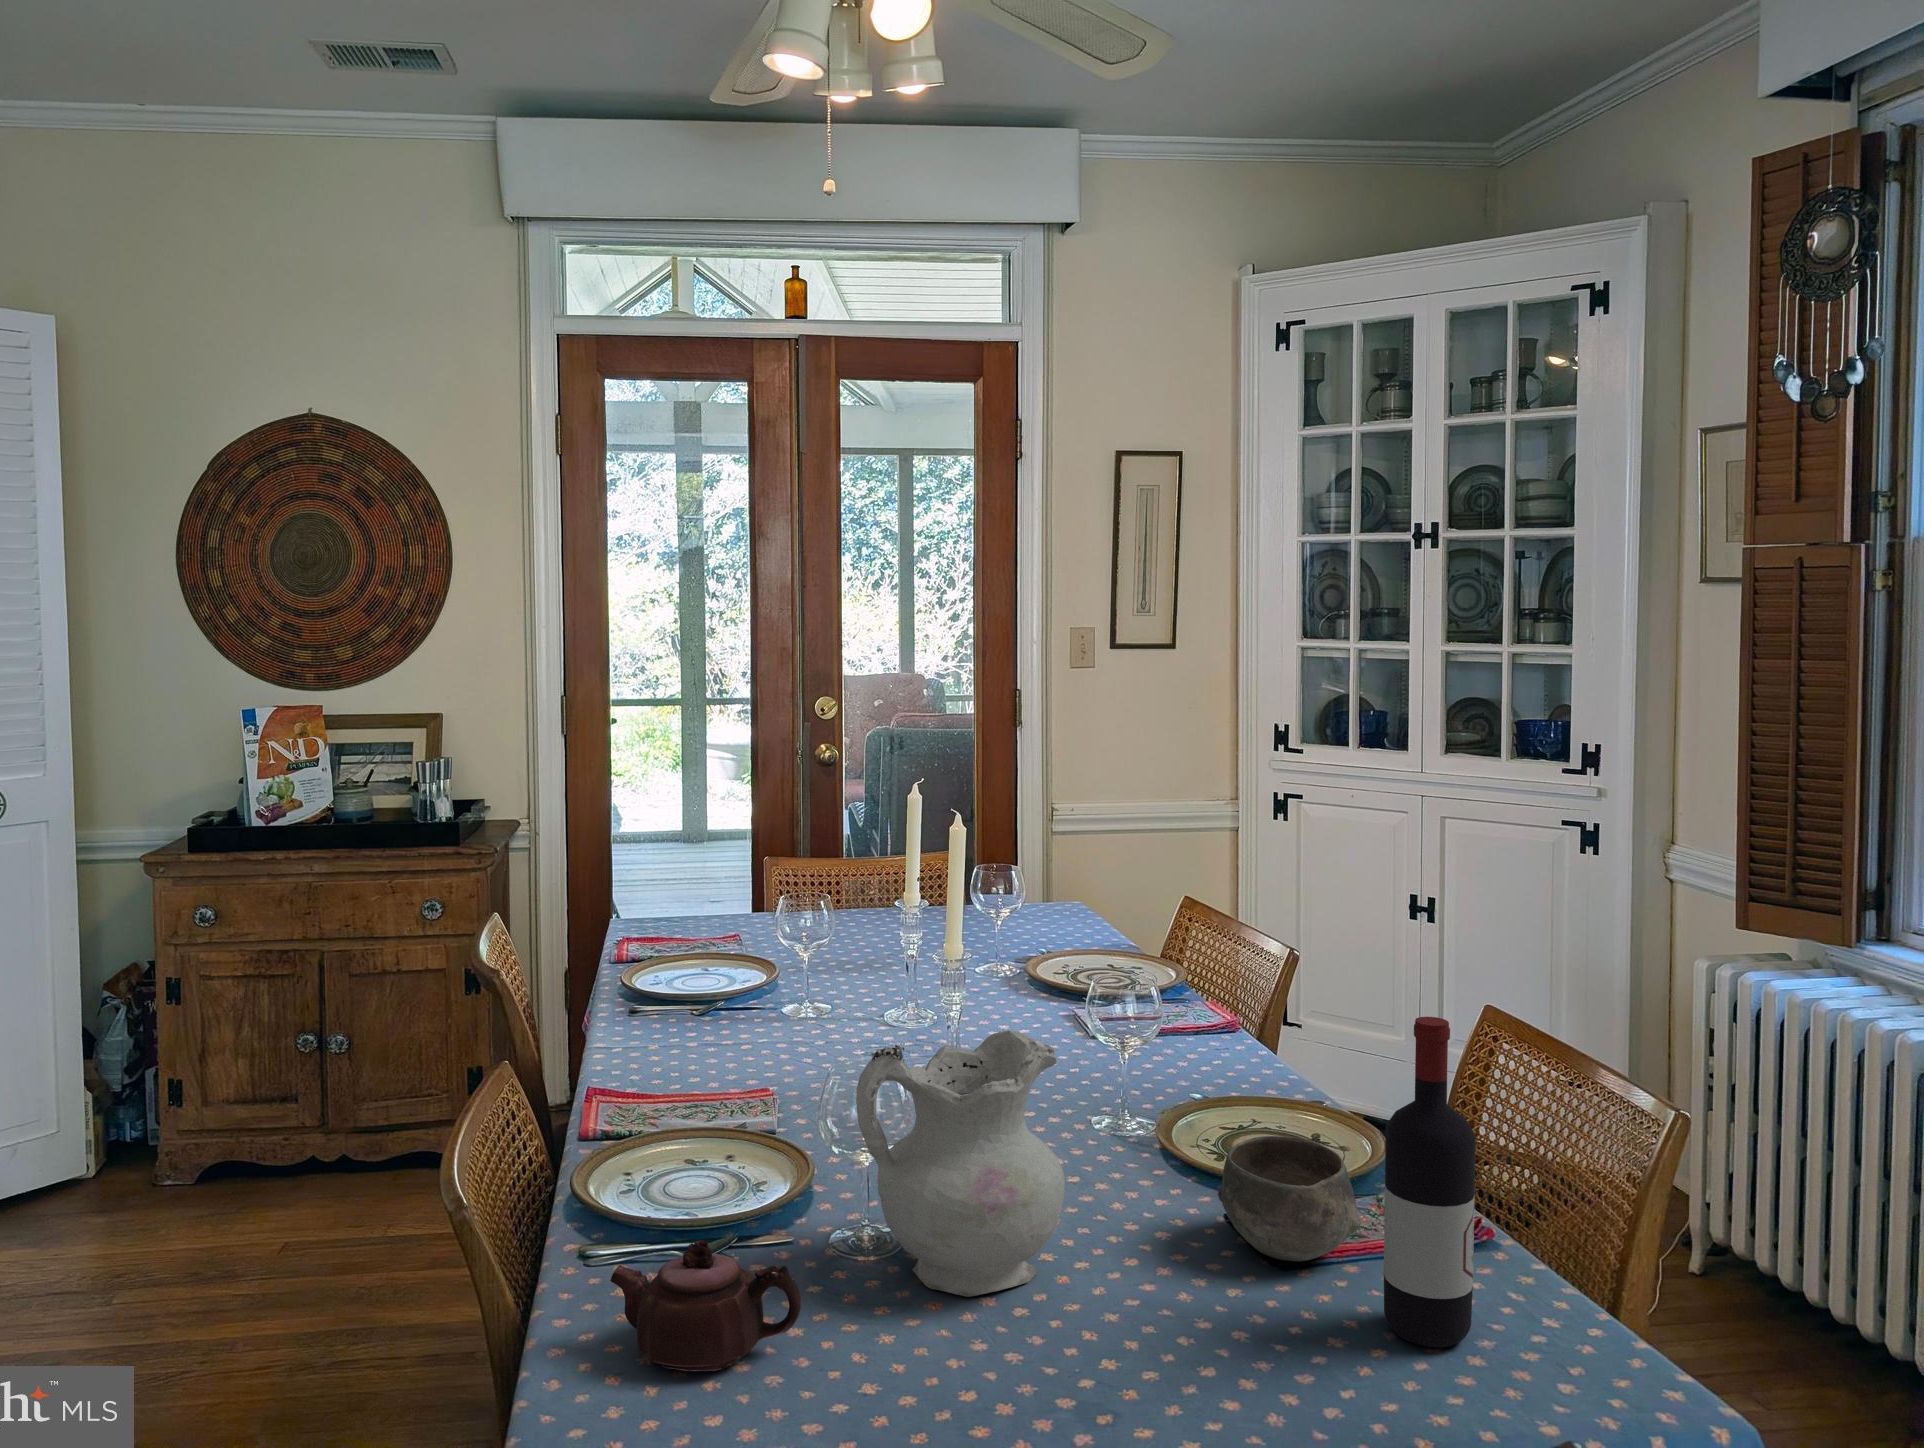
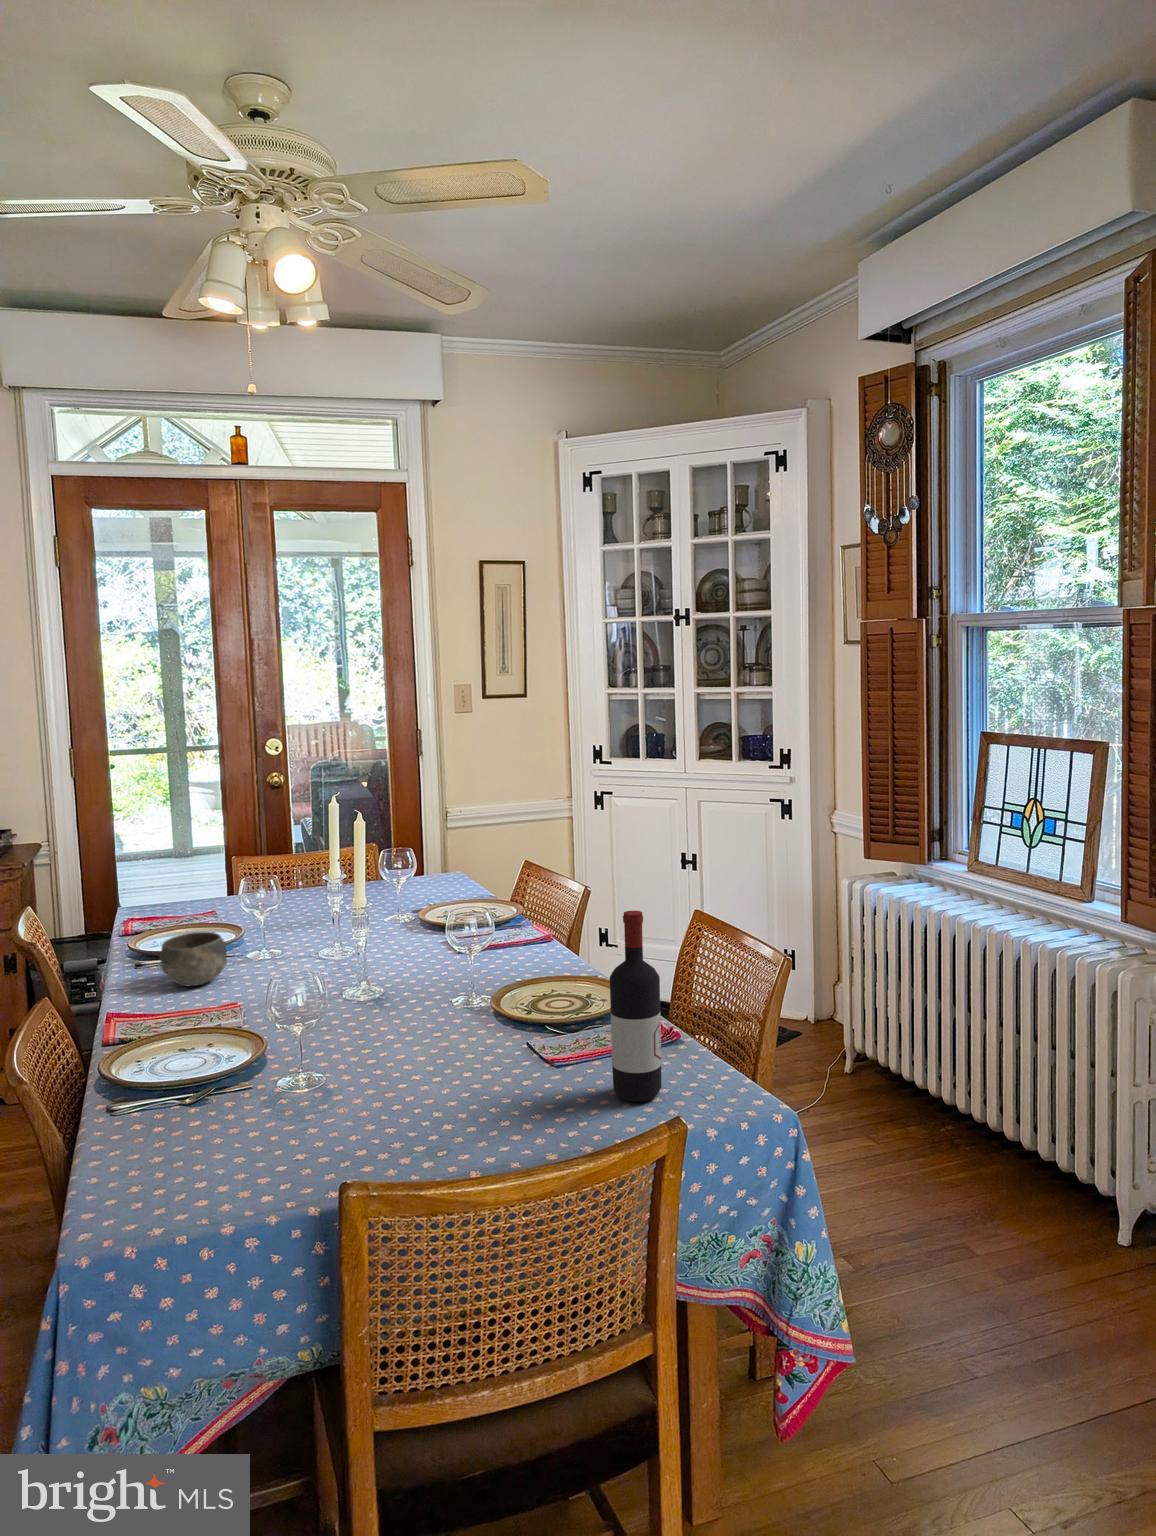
ceramic pitcher: present [856,1030,1065,1297] -> none [286,942,424,1107]
bowl: present [1218,1136,1361,1261] -> present [159,932,227,986]
teapot: present [610,1240,801,1371] -> none [125,1086,254,1167]

